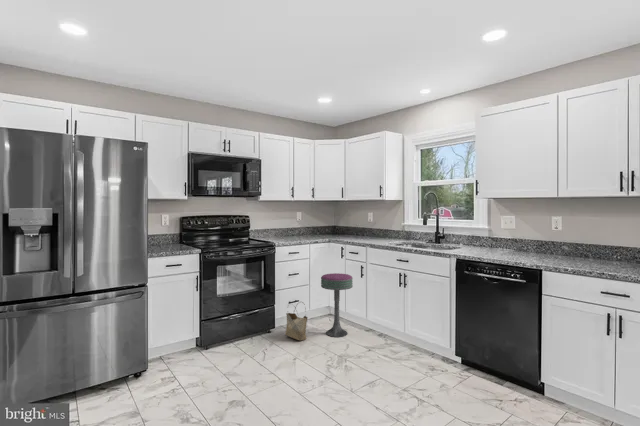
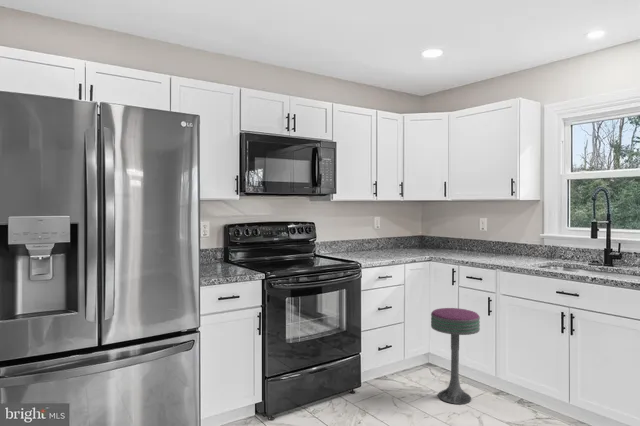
woven basket: present [285,307,307,340] -> none [380,350,416,409]

